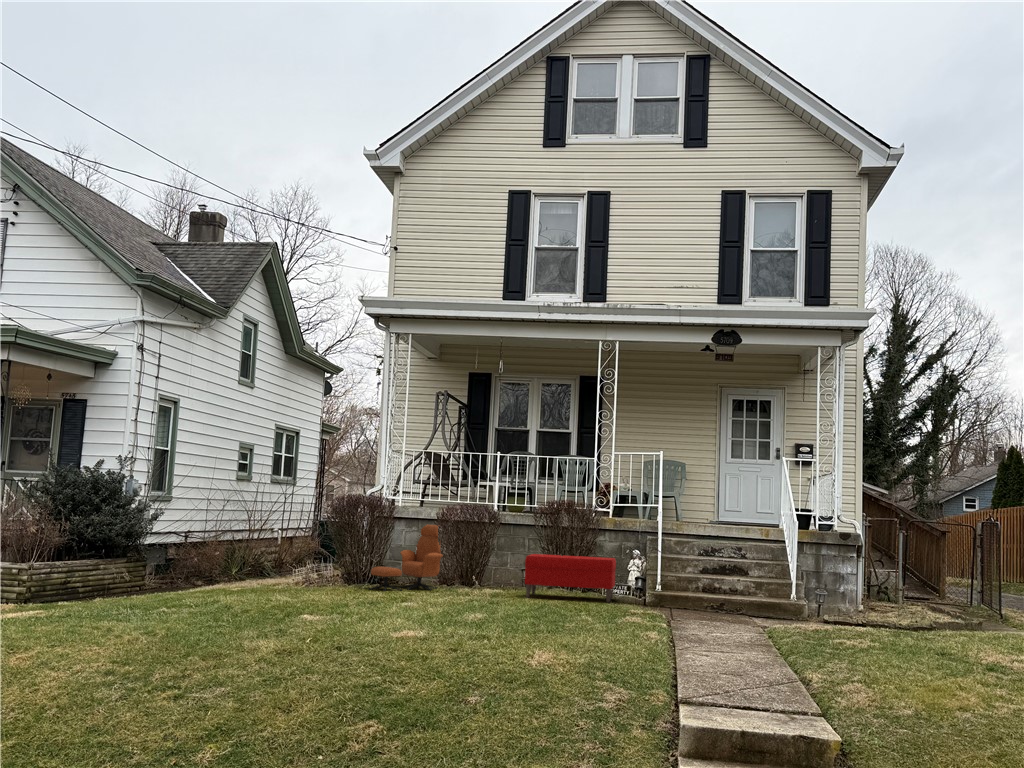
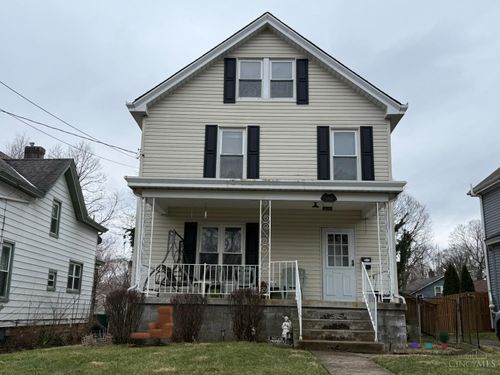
bench: present [525,554,616,602] -> none [224,322,275,348]
potted plant: none [854,558,929,618] -> present [408,318,450,349]

